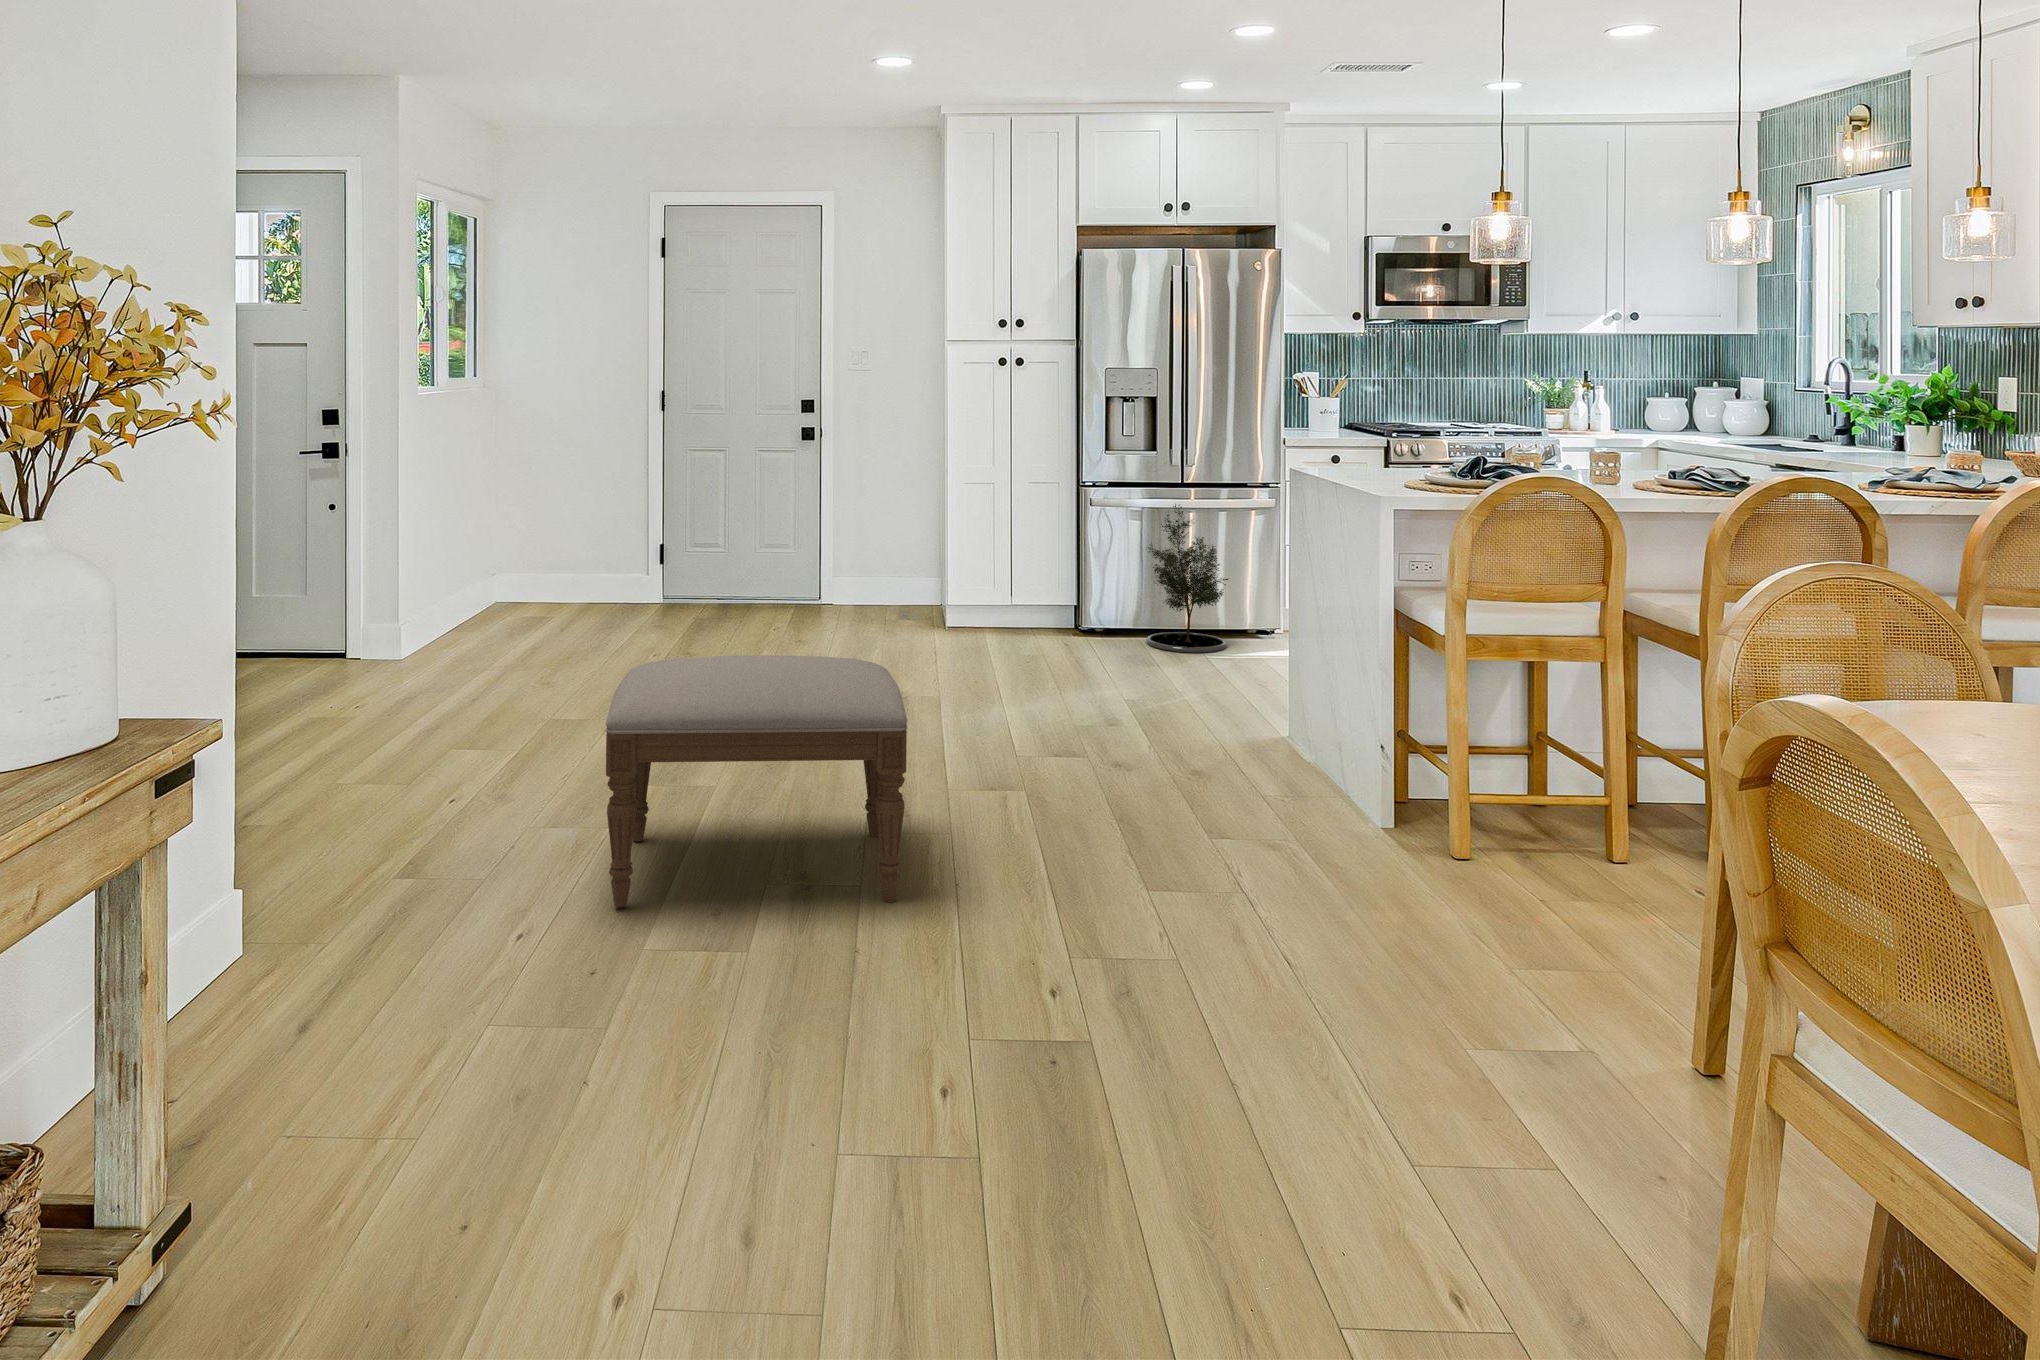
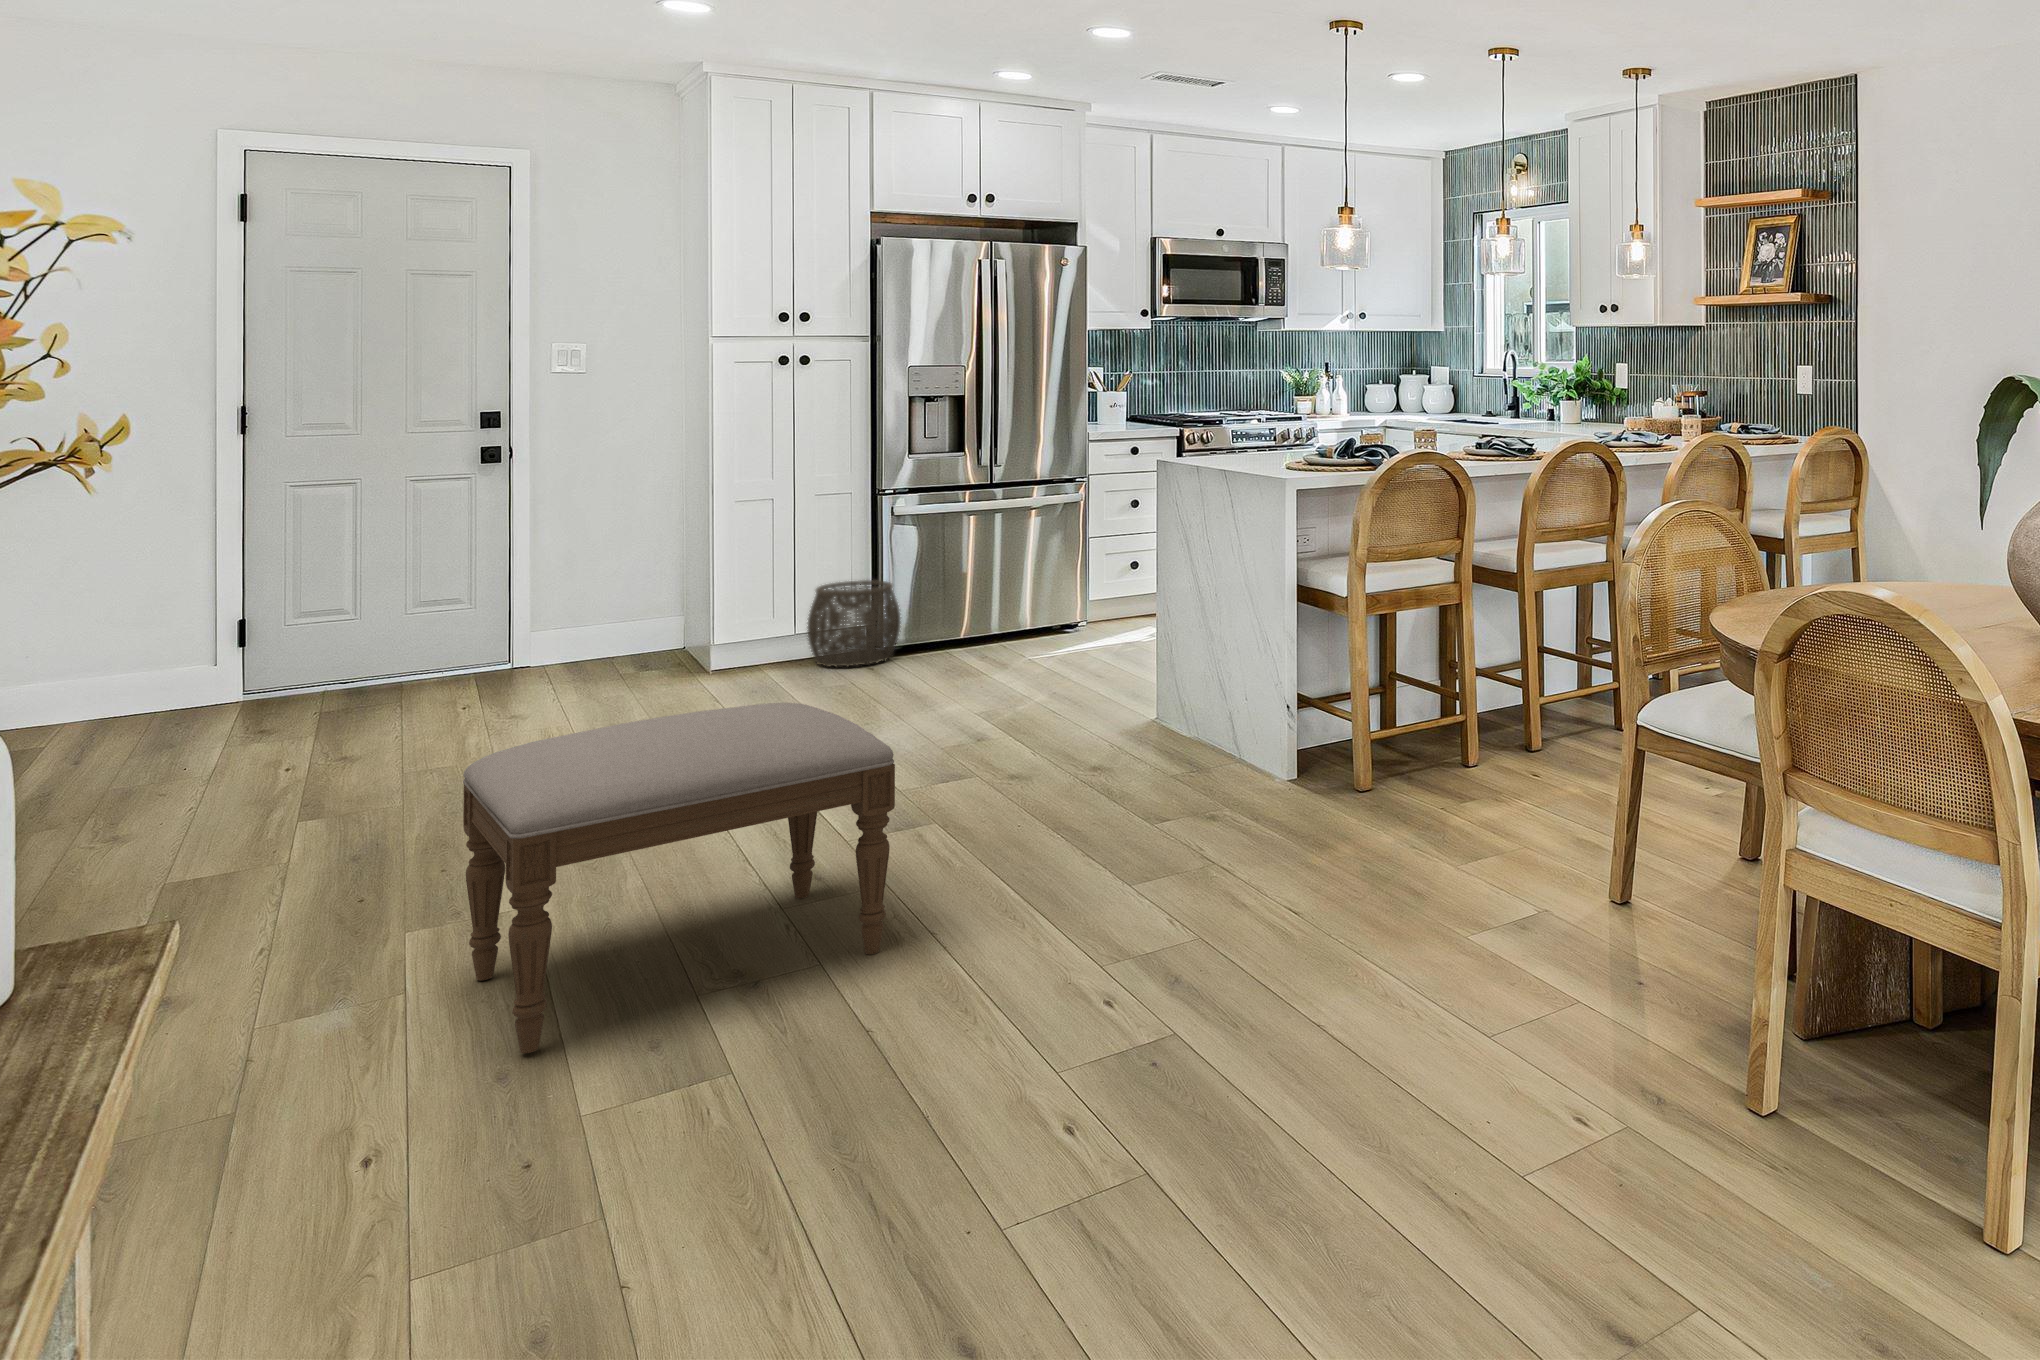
potted tree: present [1146,505,1228,653] -> none [957,505,1045,658]
woven basket: none [1016,562,1097,641] -> present [807,580,901,668]

